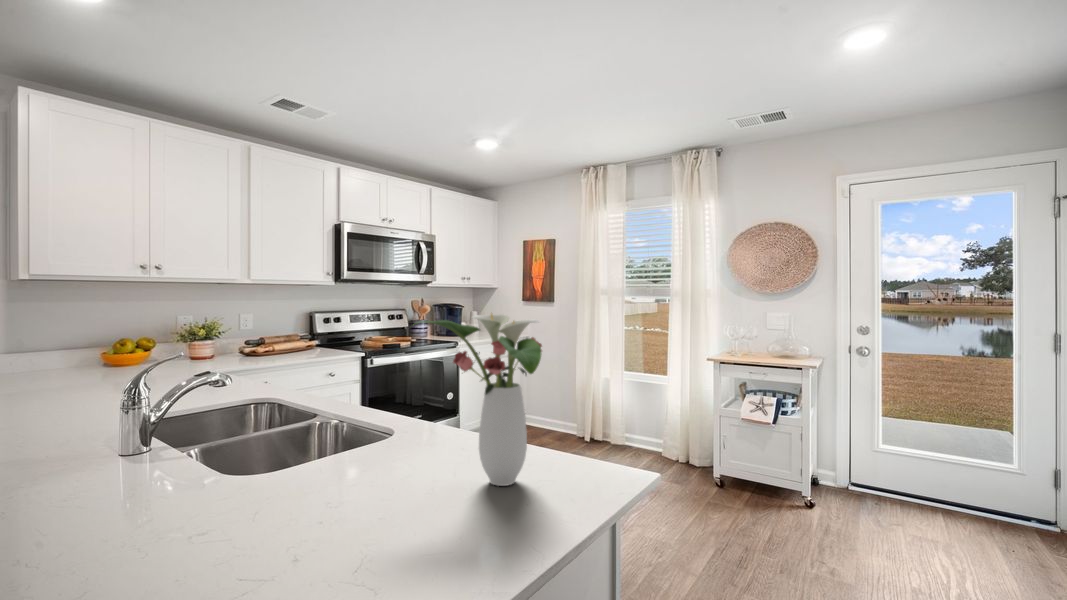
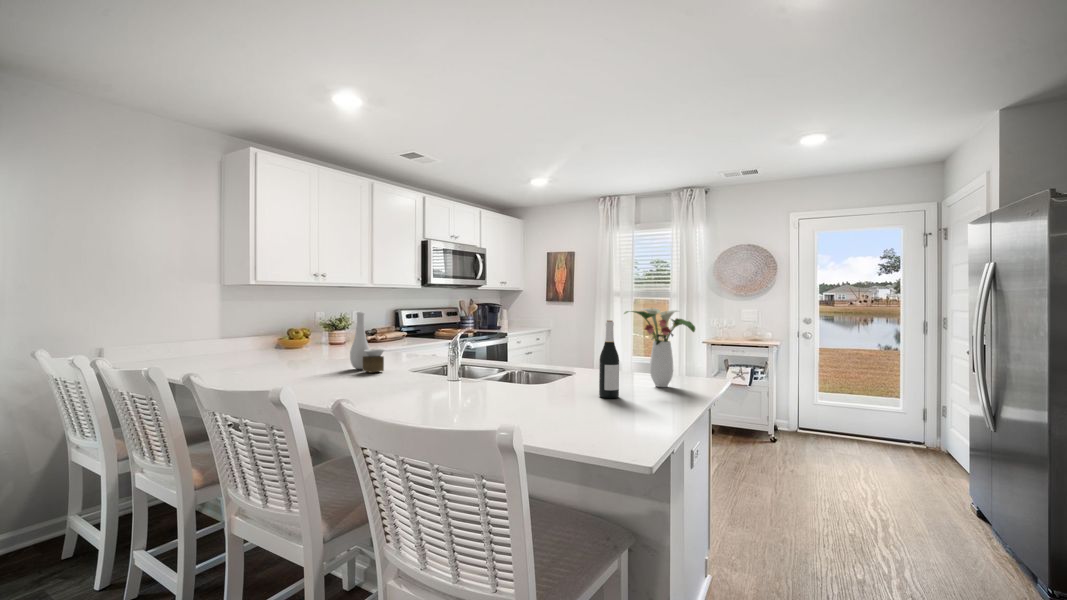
vase: none [39,318,88,424] -> present [350,312,385,373]
wine bottle: none [288,345,340,539] -> present [599,320,619,398]

